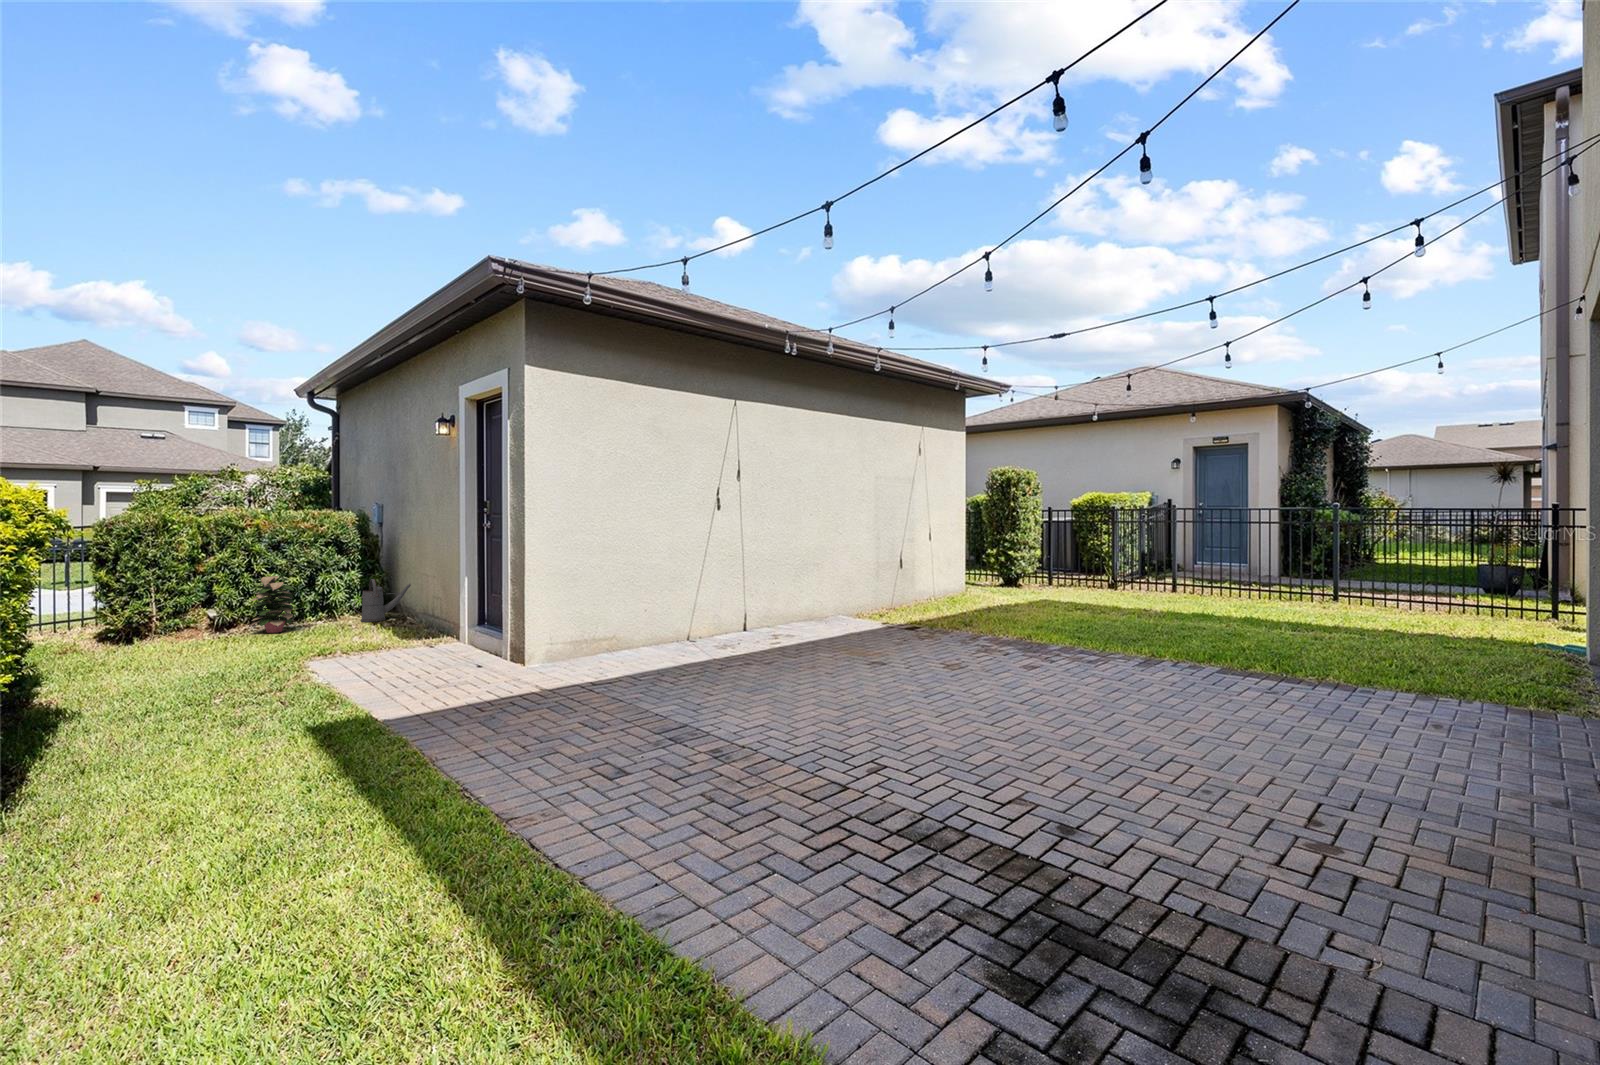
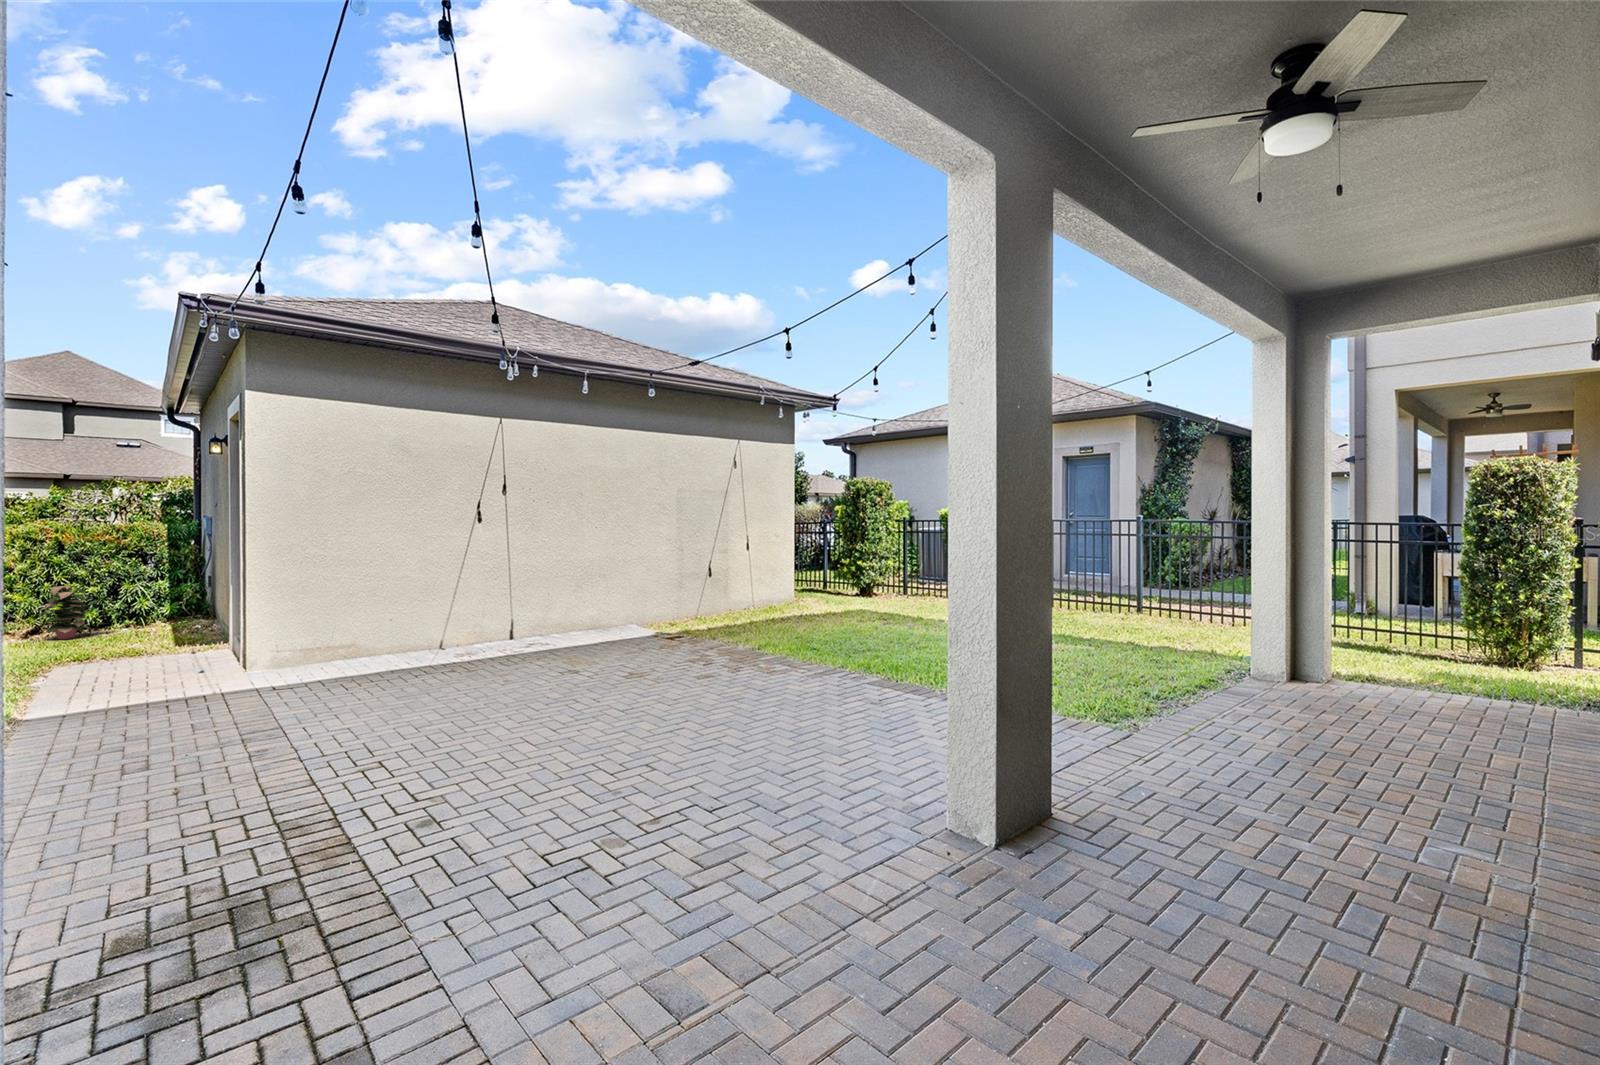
watering can: present [353,579,411,622] -> none [155,588,219,629]

